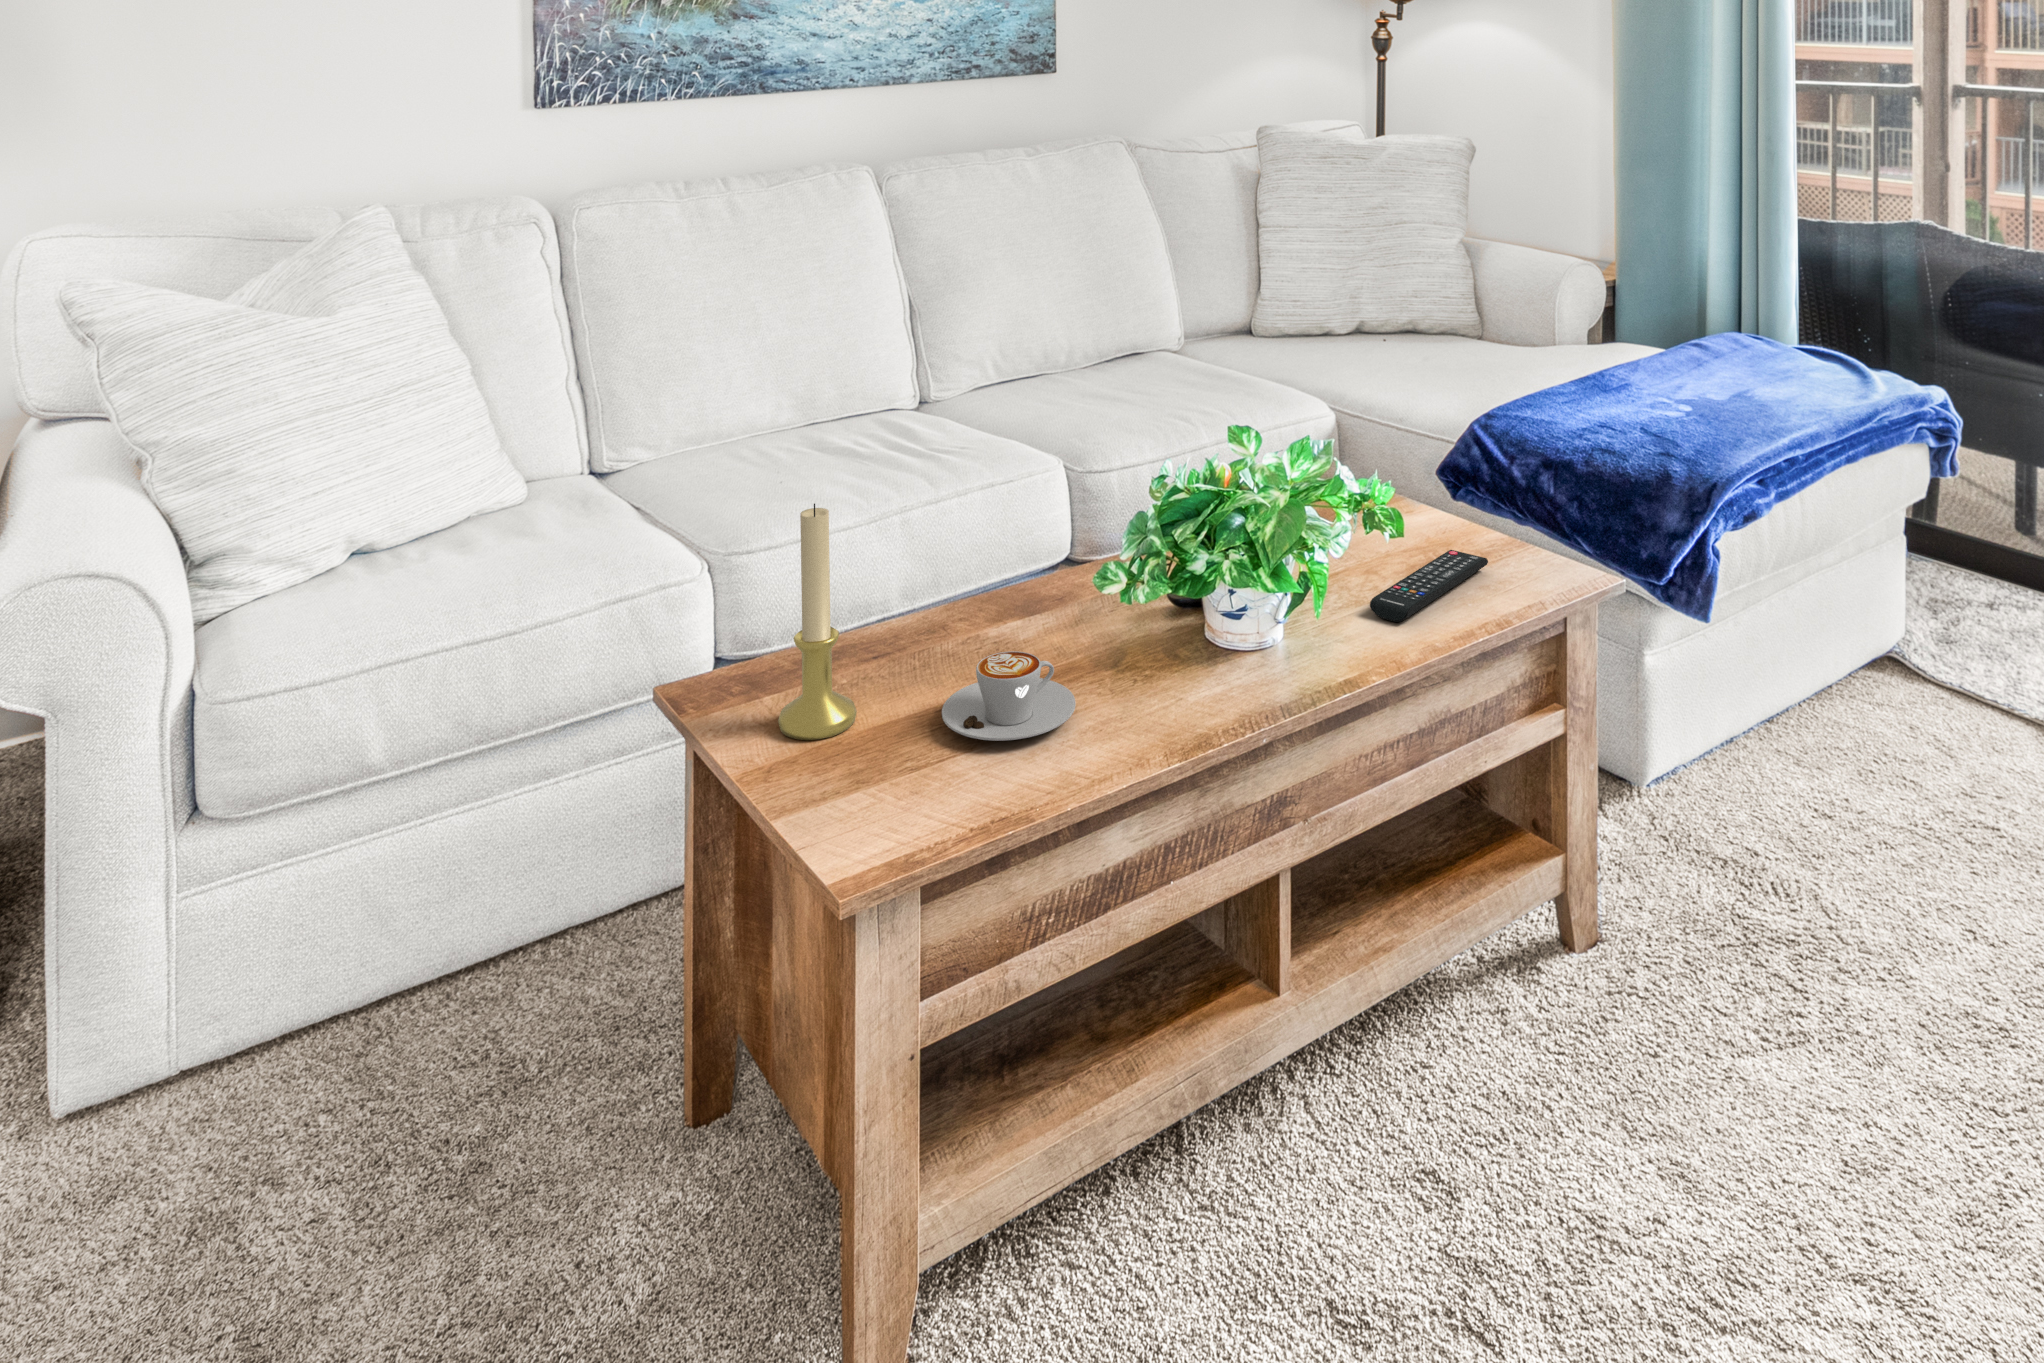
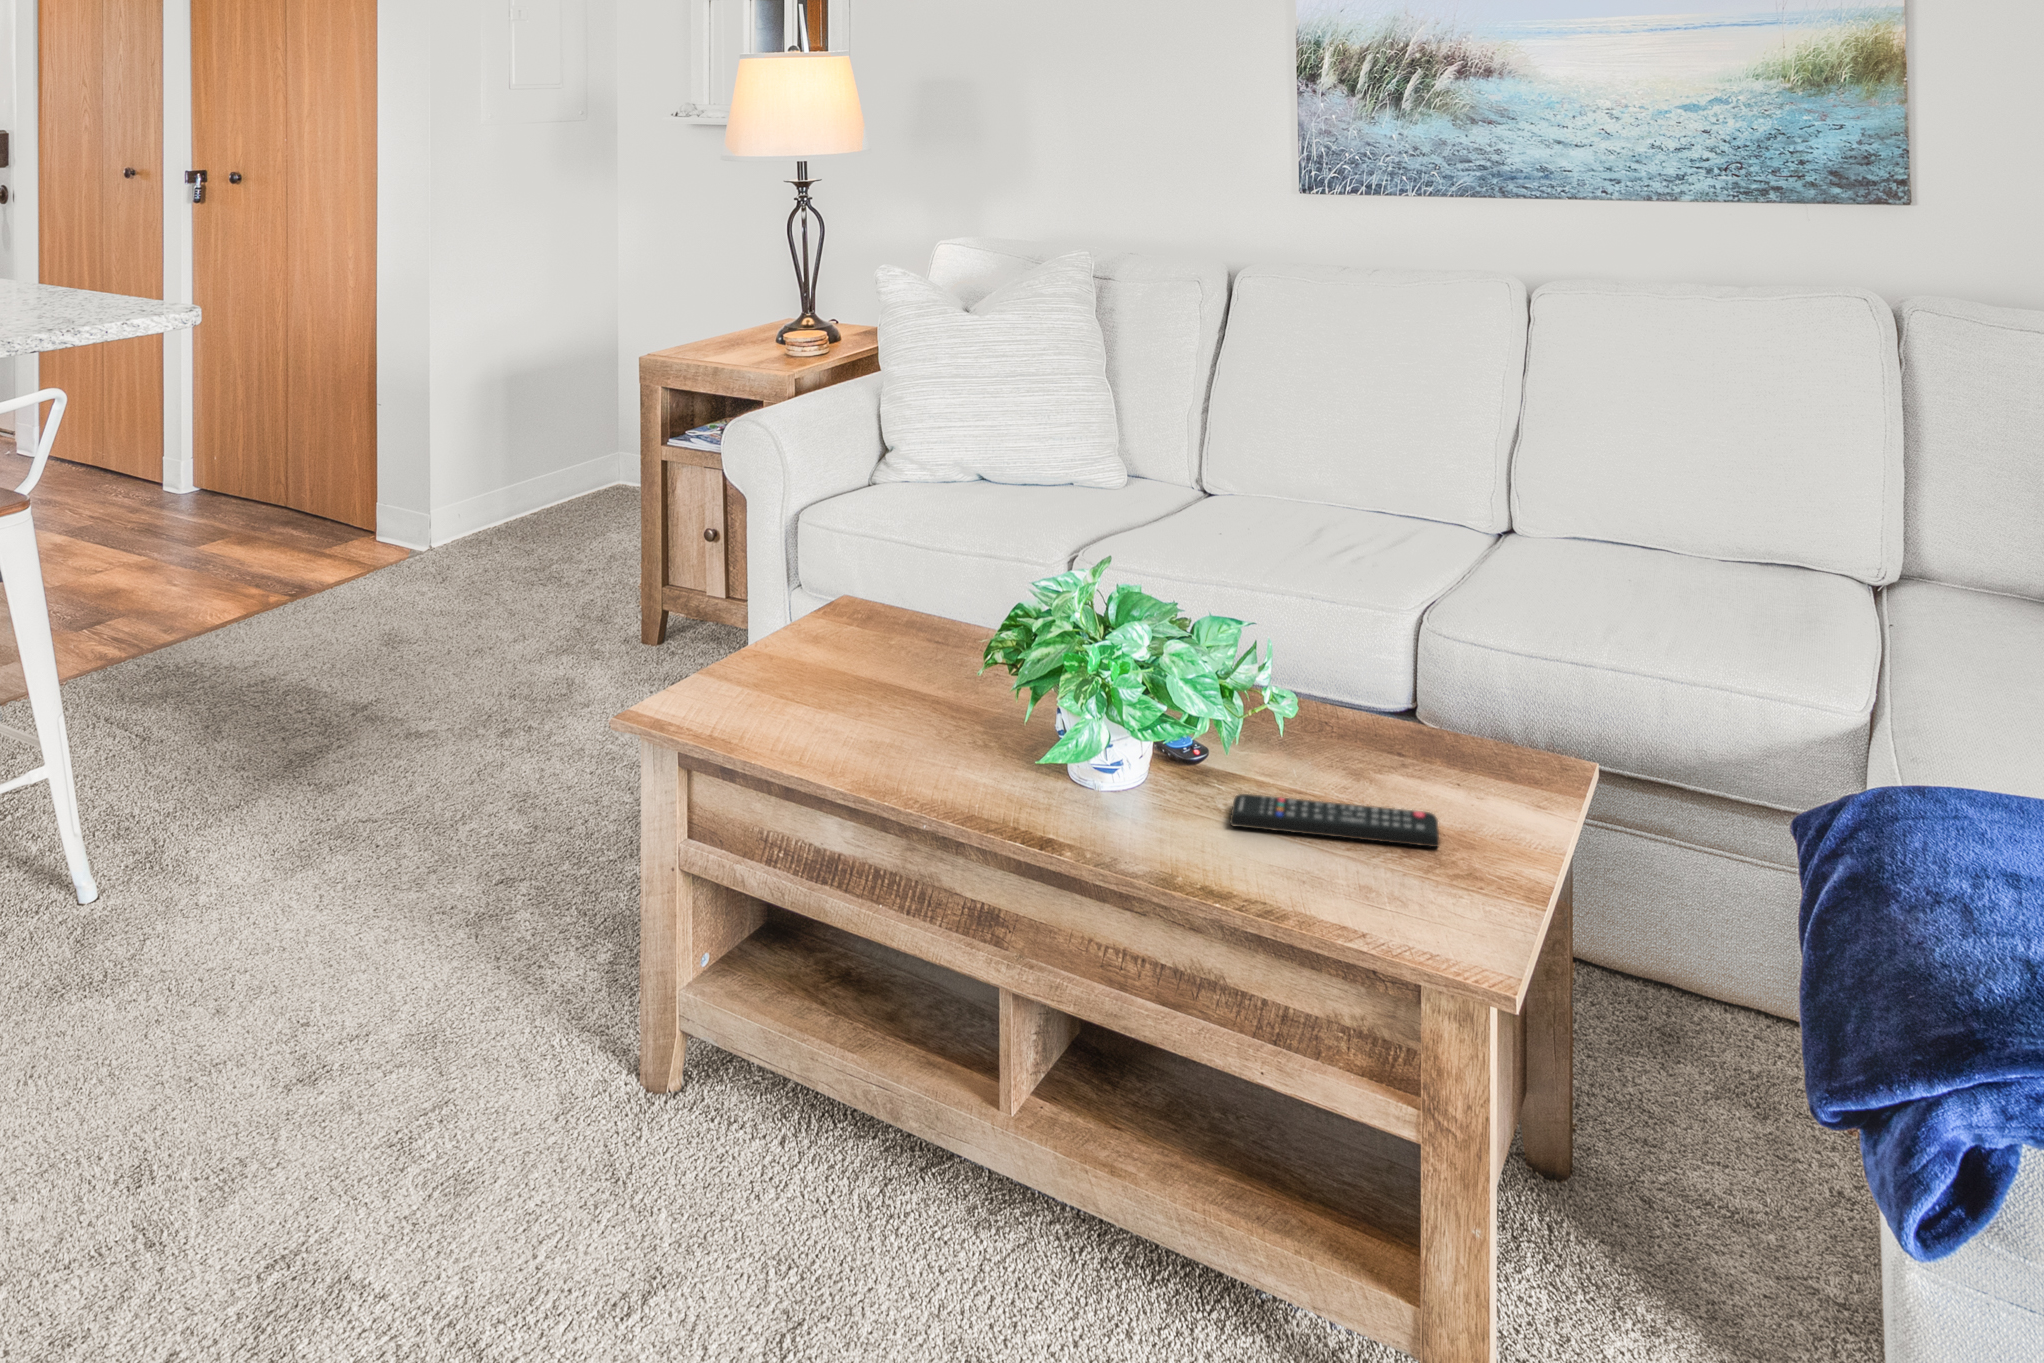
candle holder: present [778,503,857,740] -> none [806,491,865,674]
coffee cup: present [942,651,1076,741] -> none [830,659,942,728]

